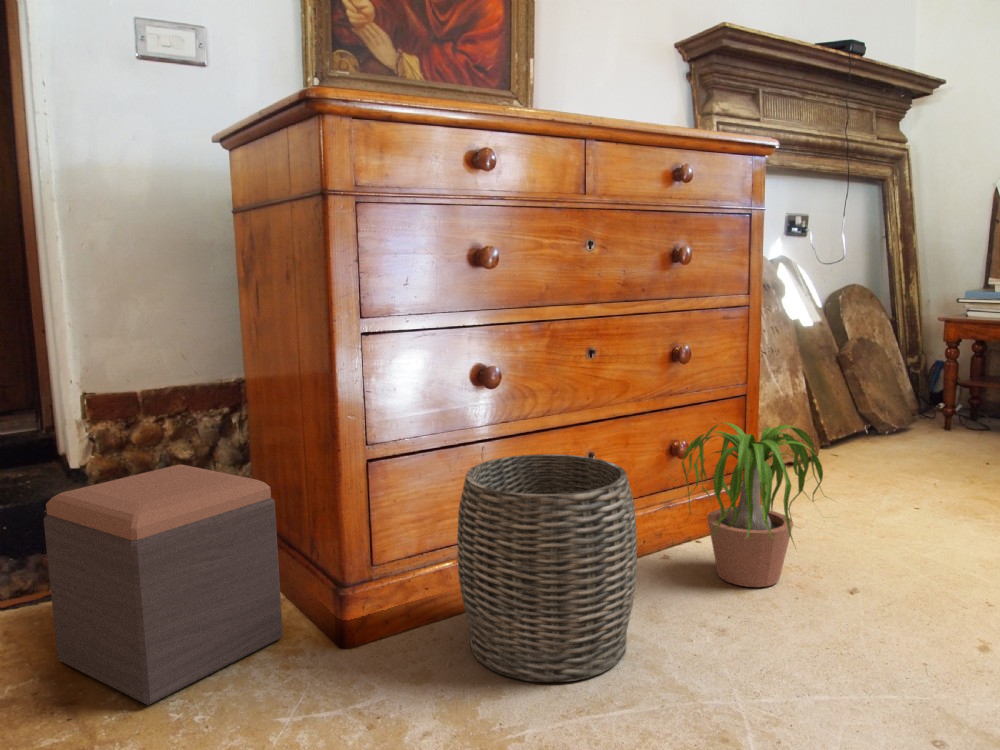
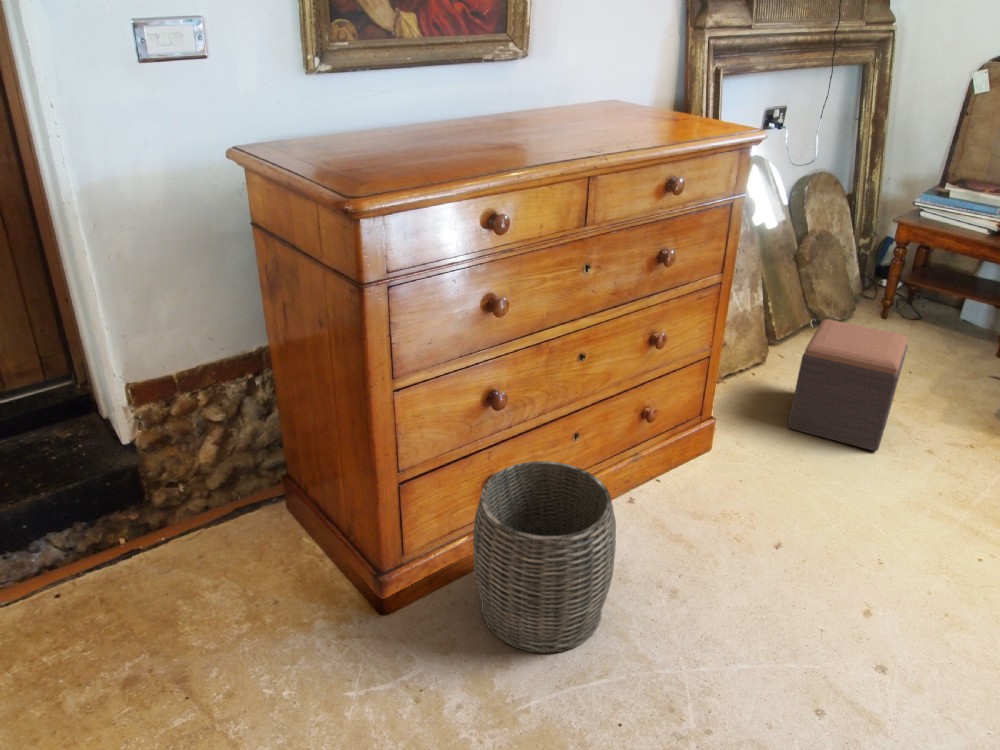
potted plant: present [682,423,823,587] -> none [635,406,777,540]
footstool: present [44,465,283,705] -> present [788,319,908,451]

